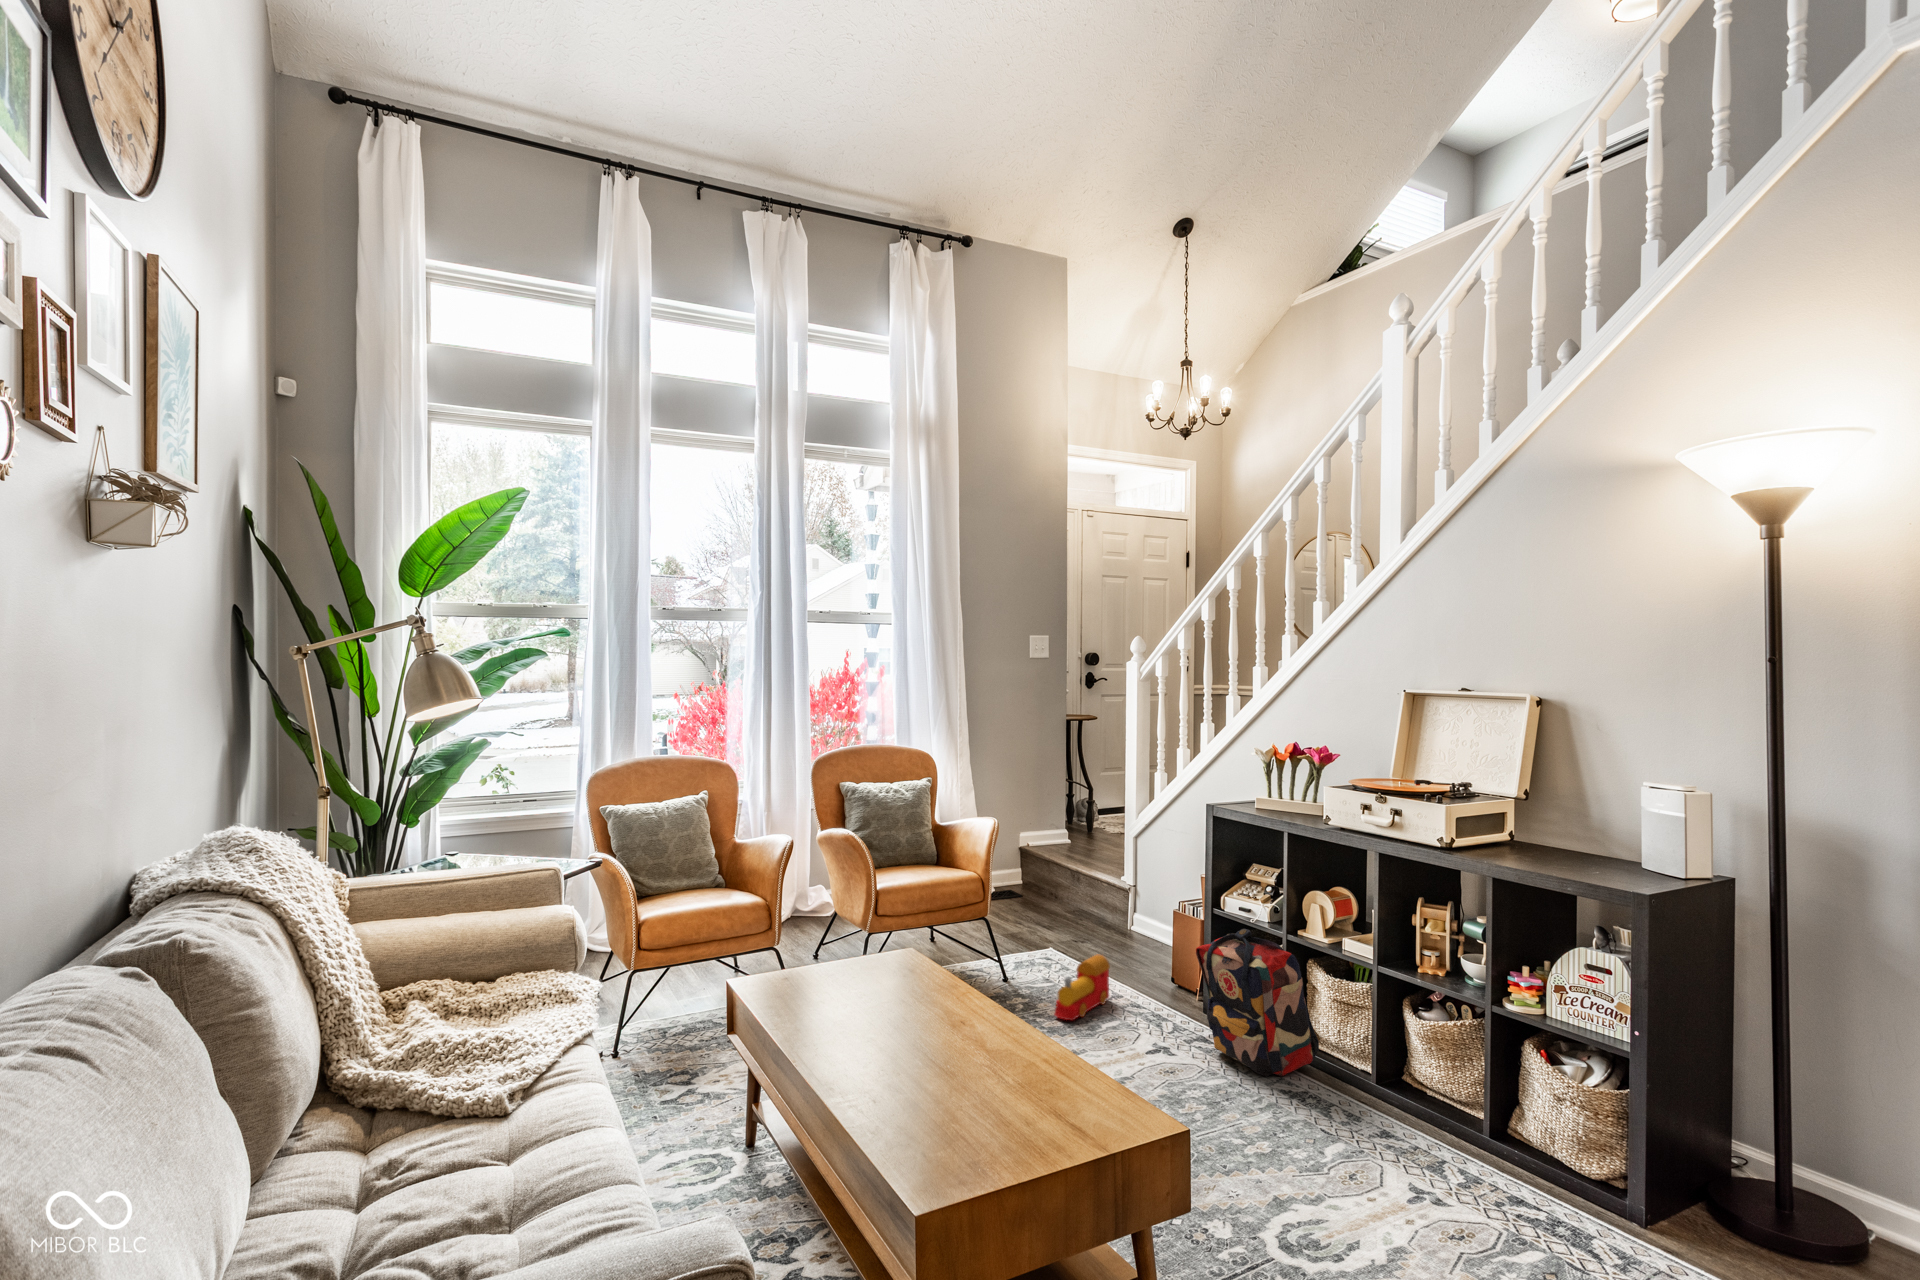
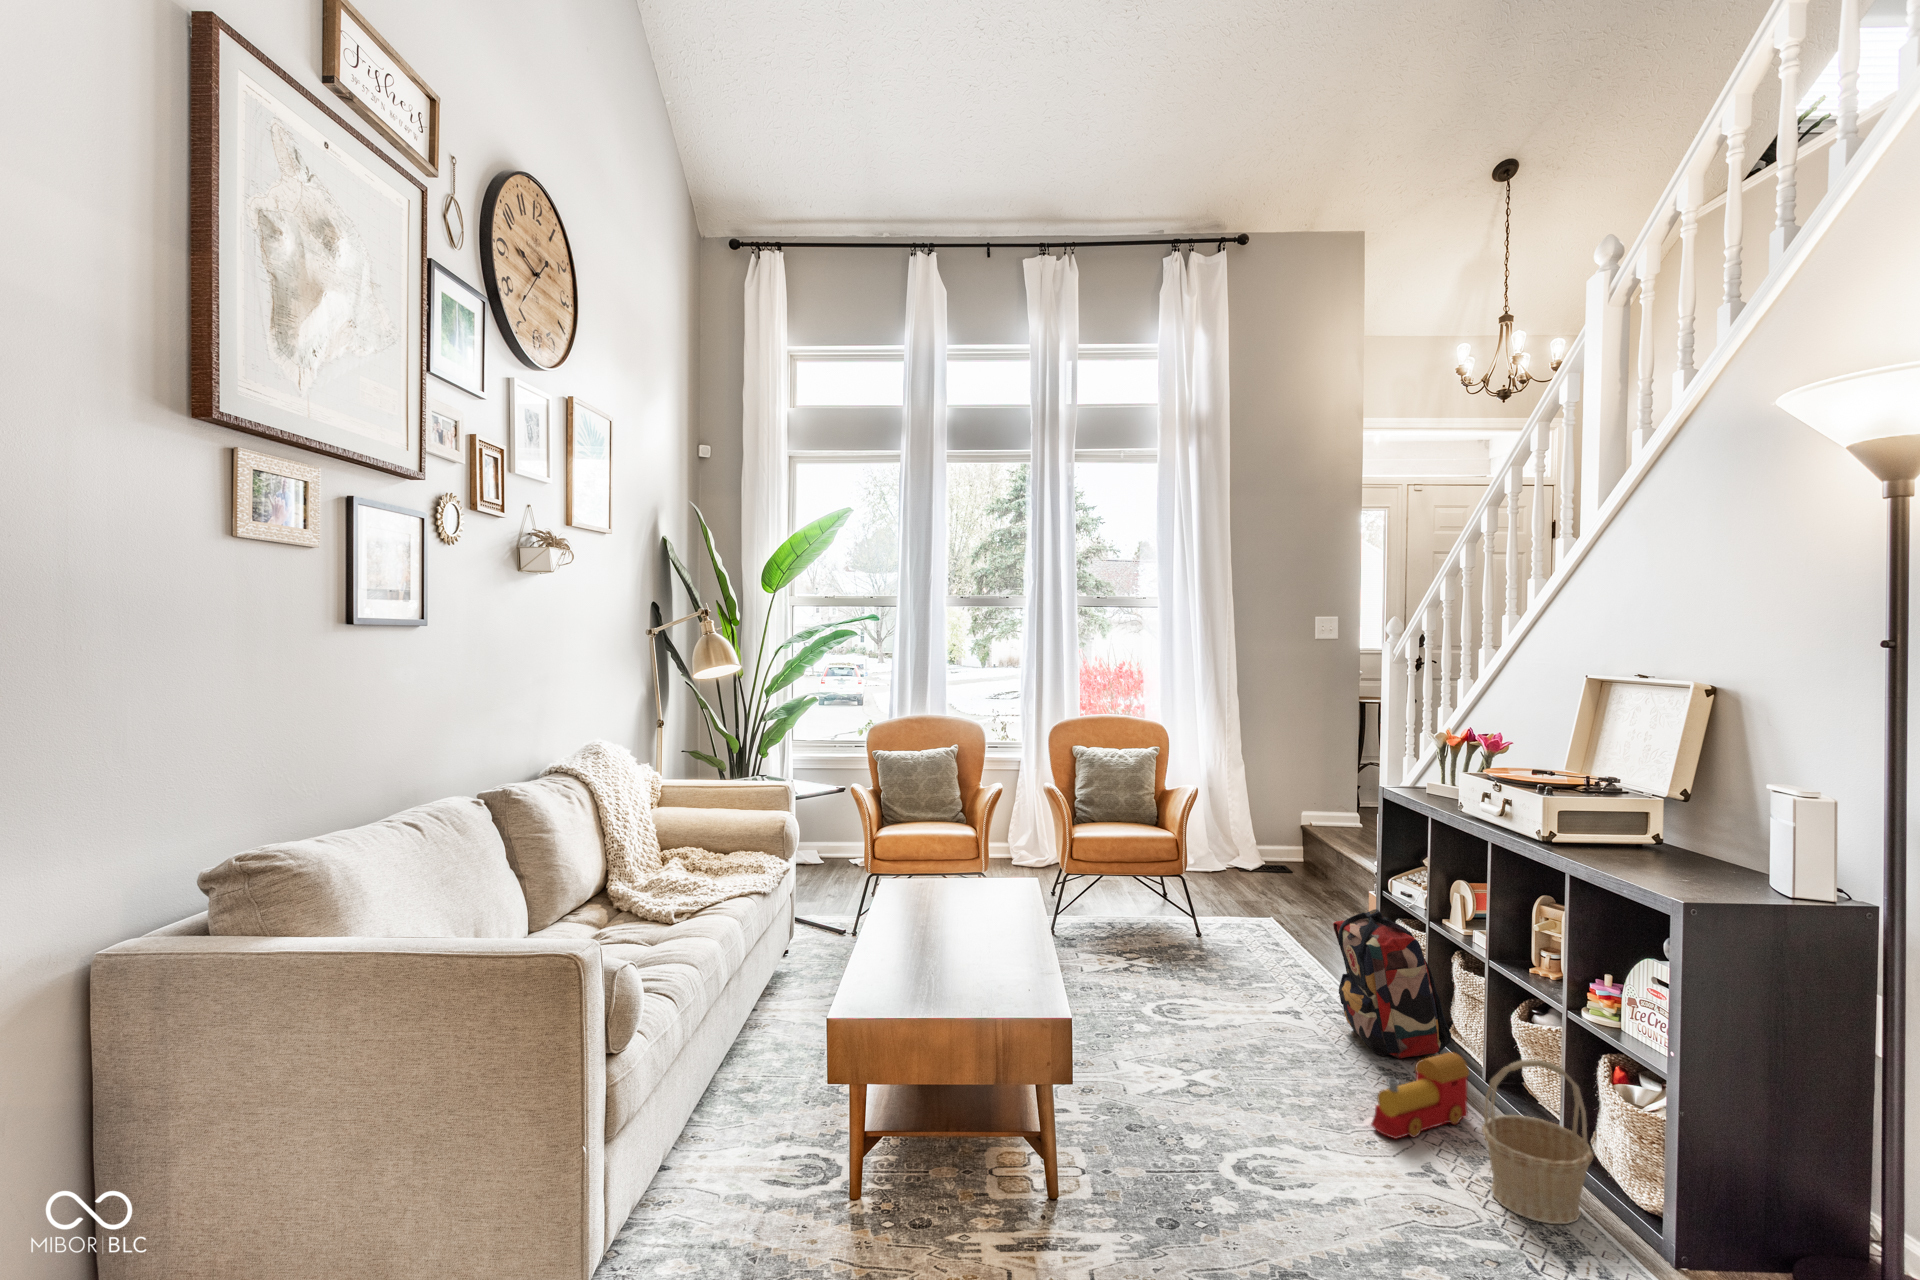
toy train: present [1054,954,1110,1020] -> present [1371,1052,1469,1139]
basket: none [1458,1061,1565,1220] -> present [1482,1060,1593,1224]

